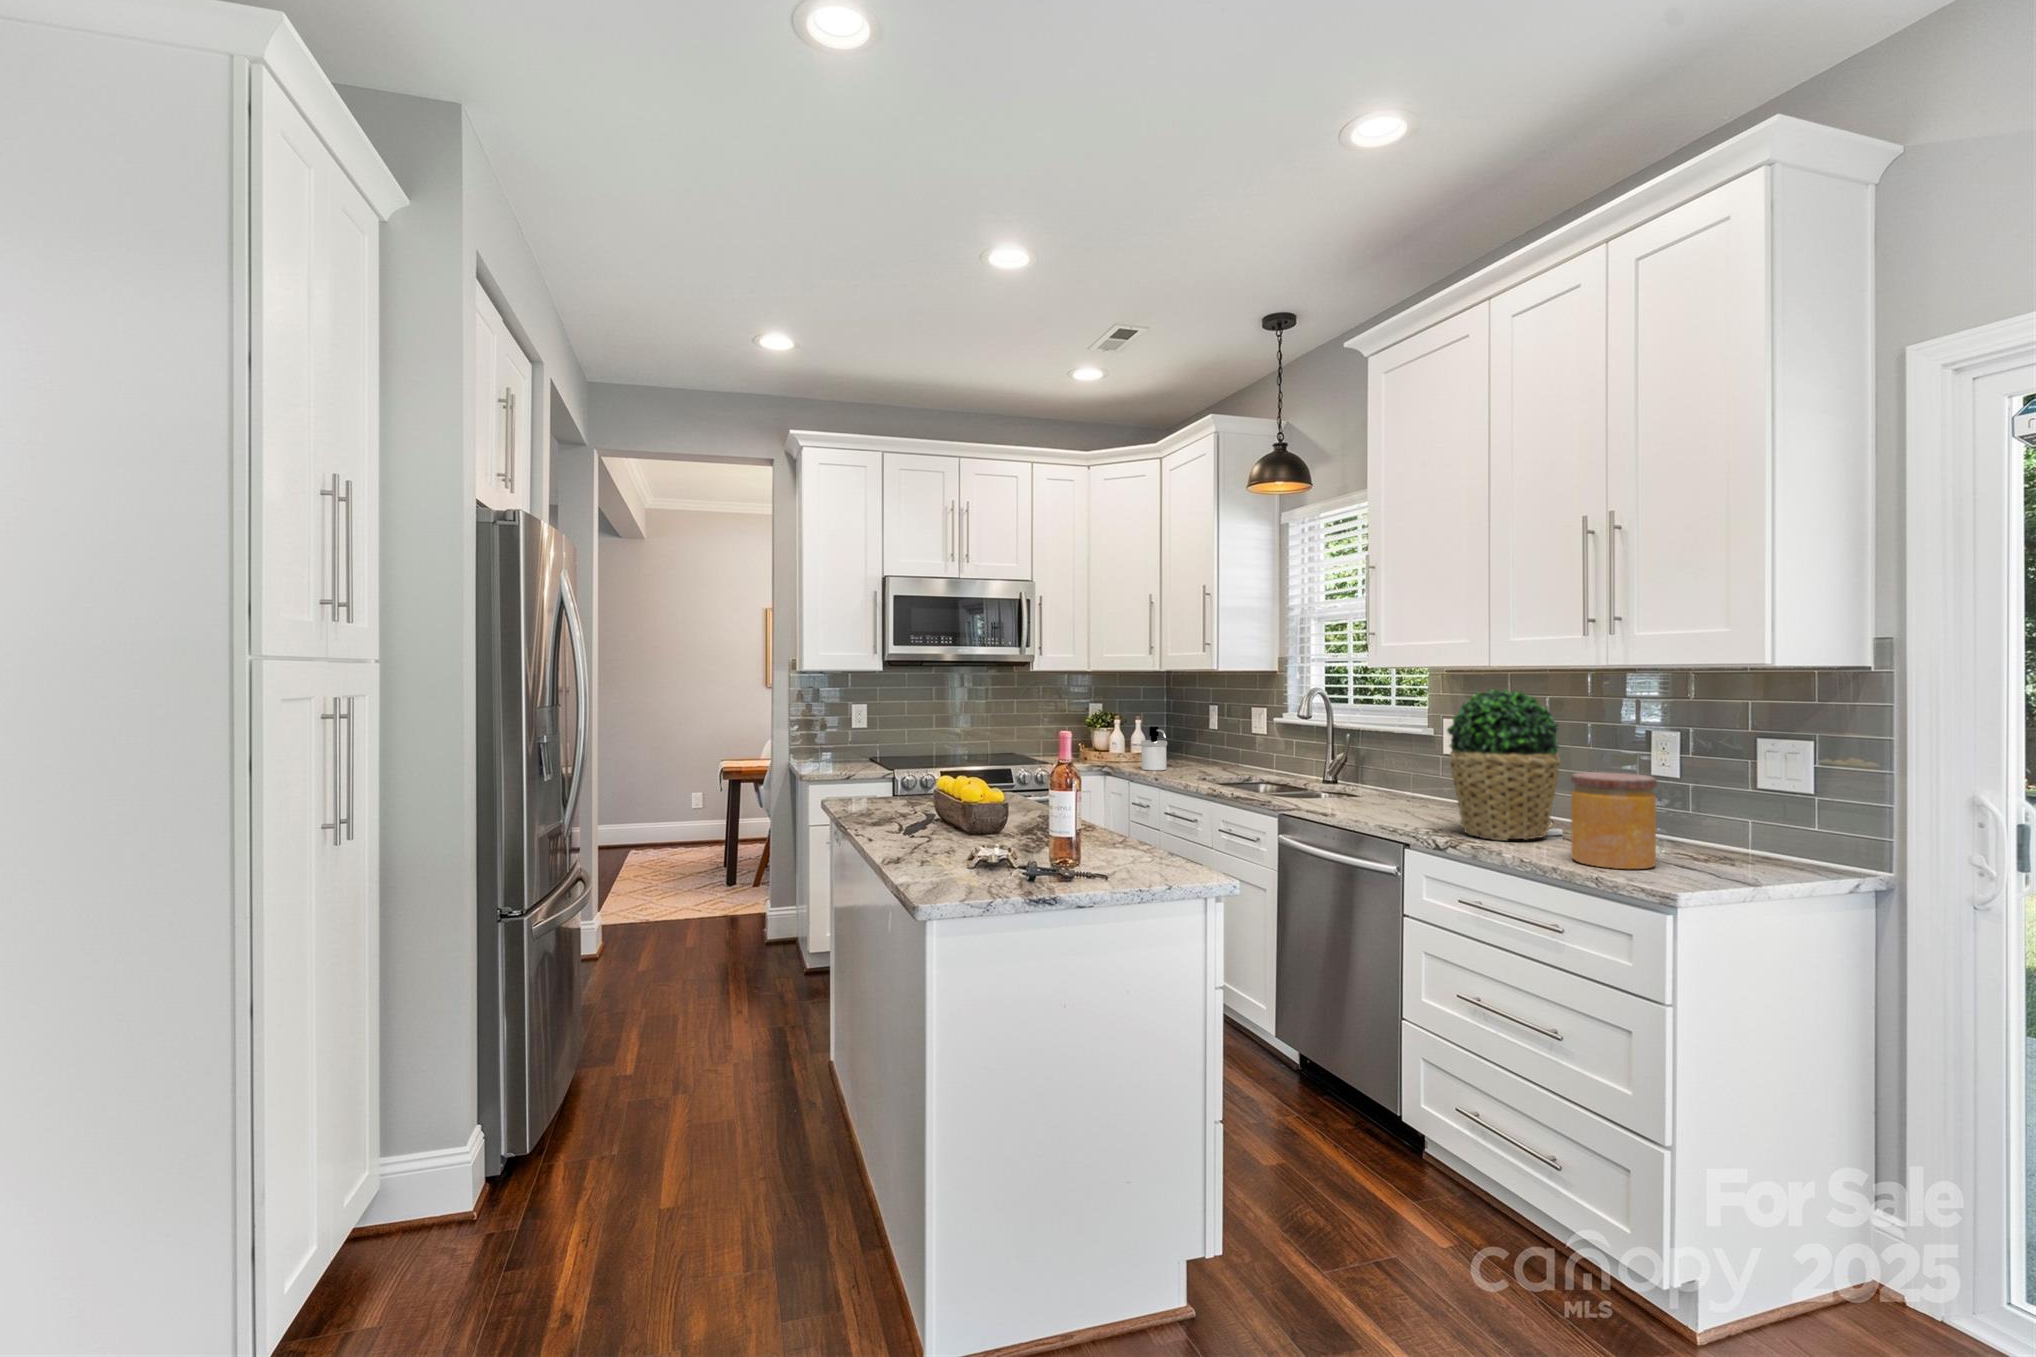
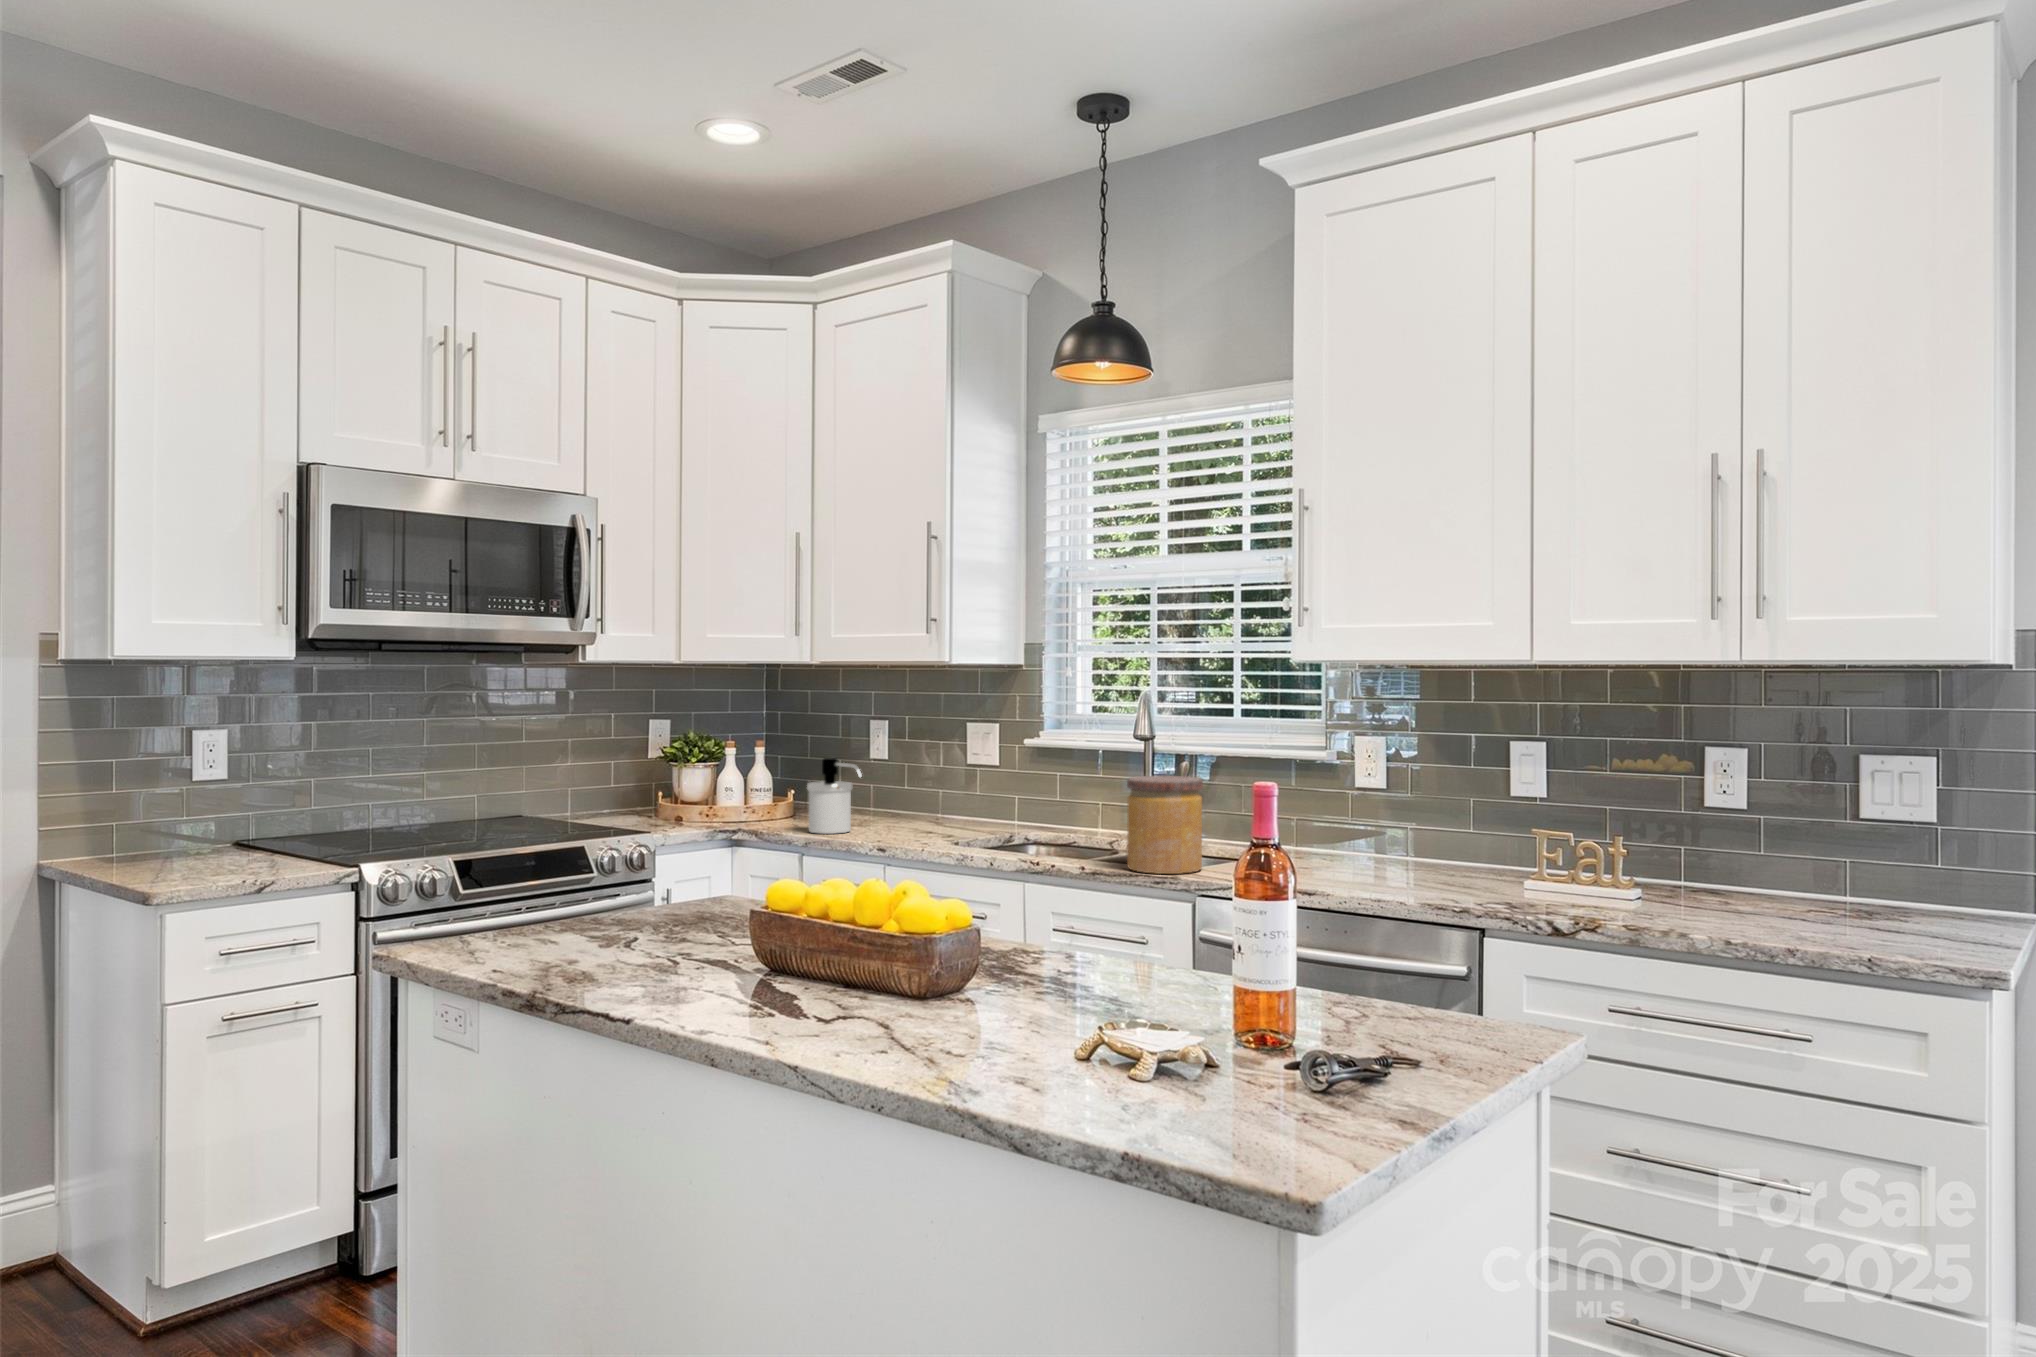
potted plant: present [1447,689,1560,840] -> none [1517,692,1674,914]
jar: present [1571,772,1657,869] -> present [1127,776,1203,874]

